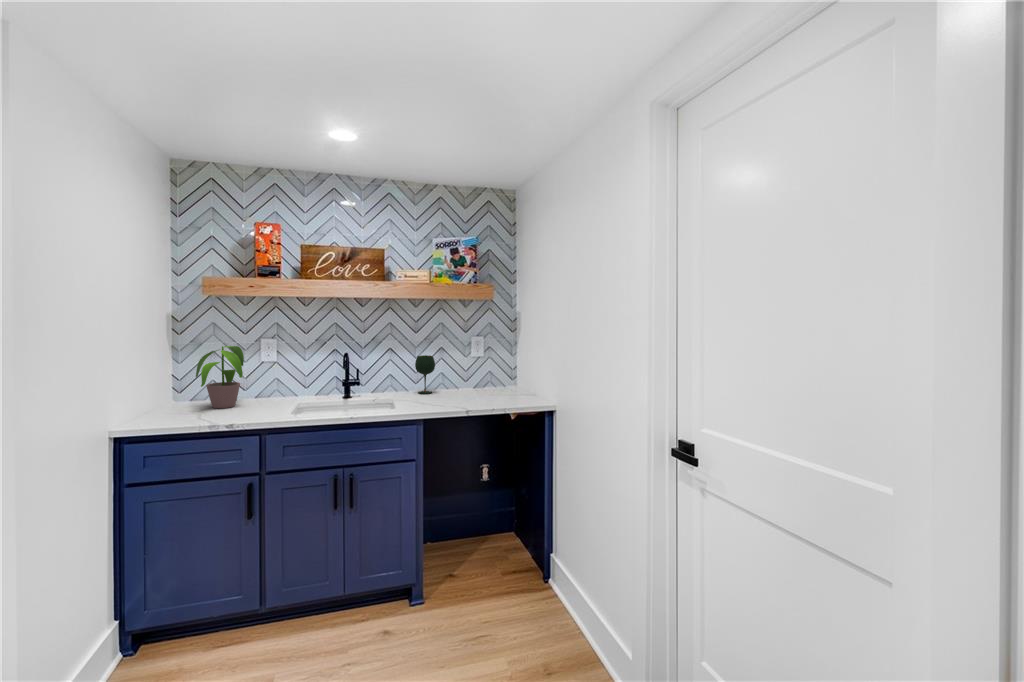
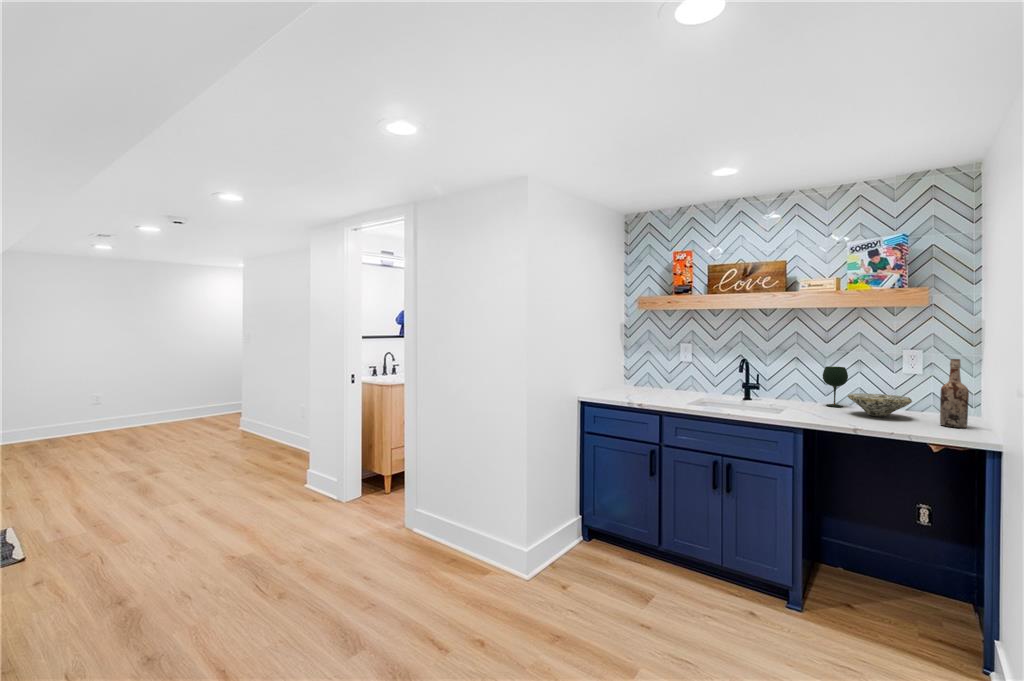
potted plant: present [196,346,244,408] -> none [621,348,673,395]
wine bottle: none [509,346,525,402] -> present [940,359,969,428]
bowl: none [442,378,489,399] -> present [848,394,912,417]

